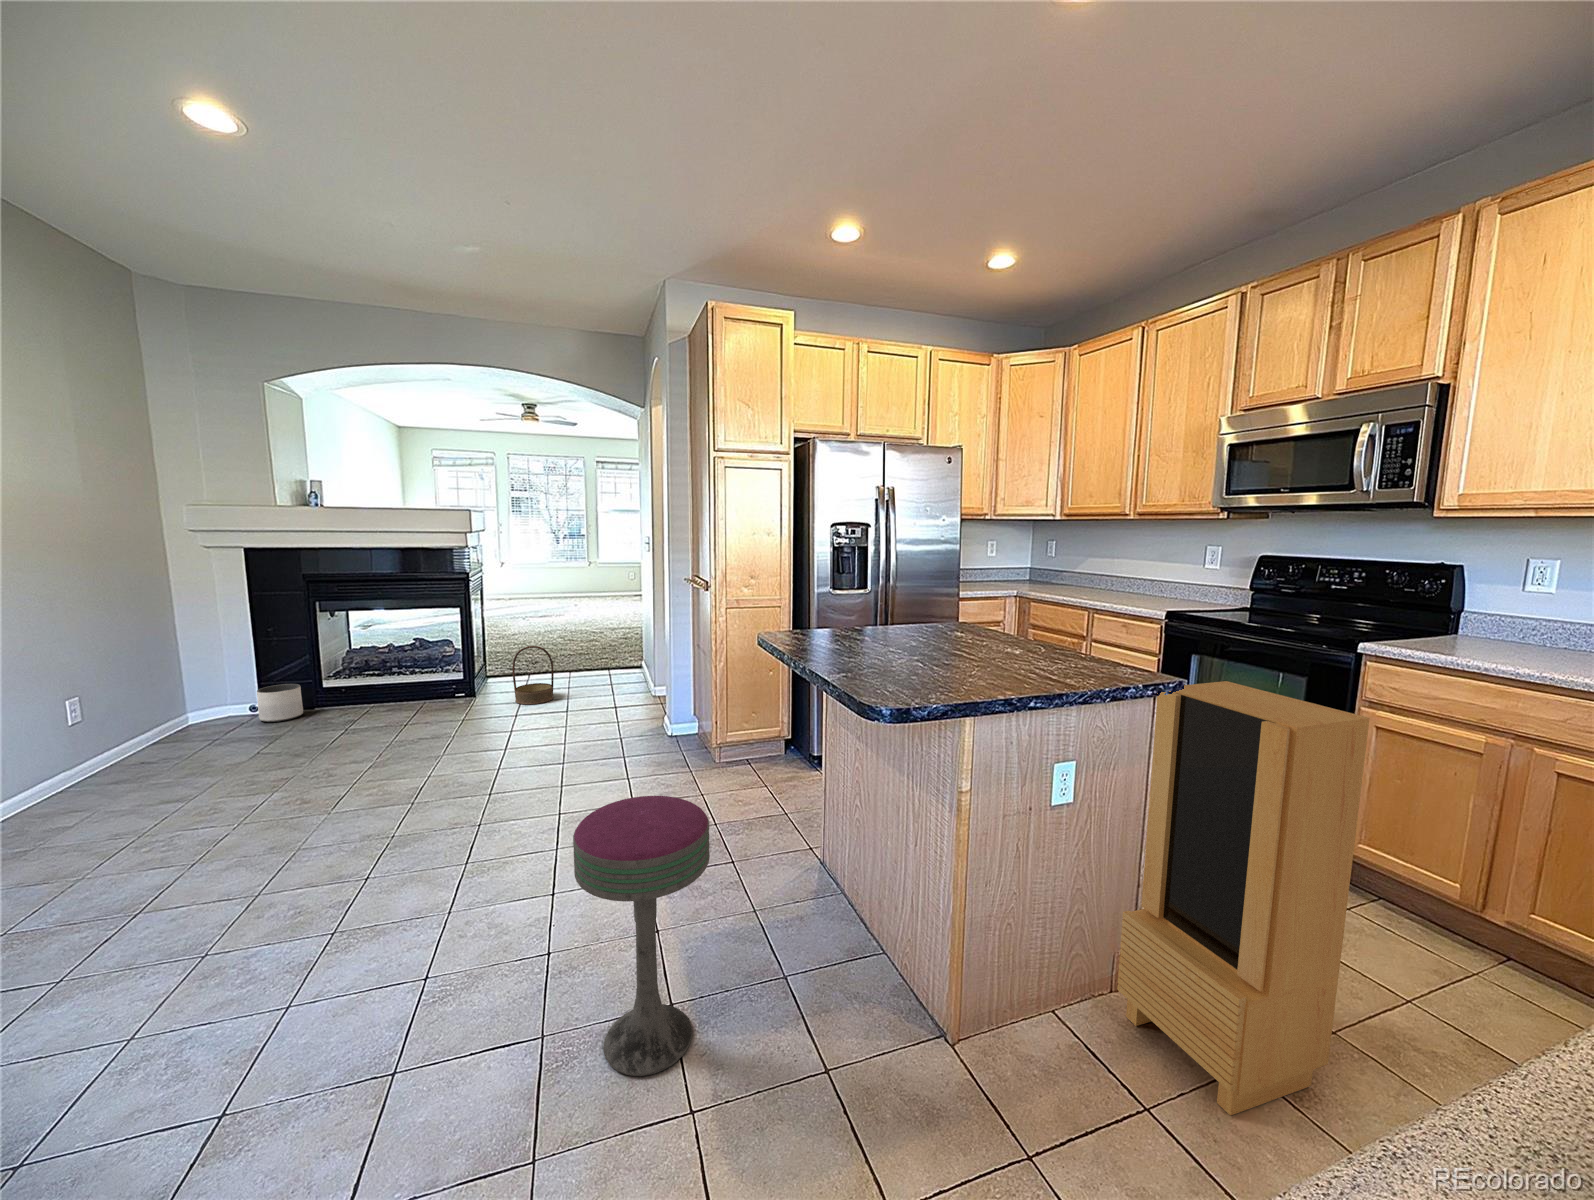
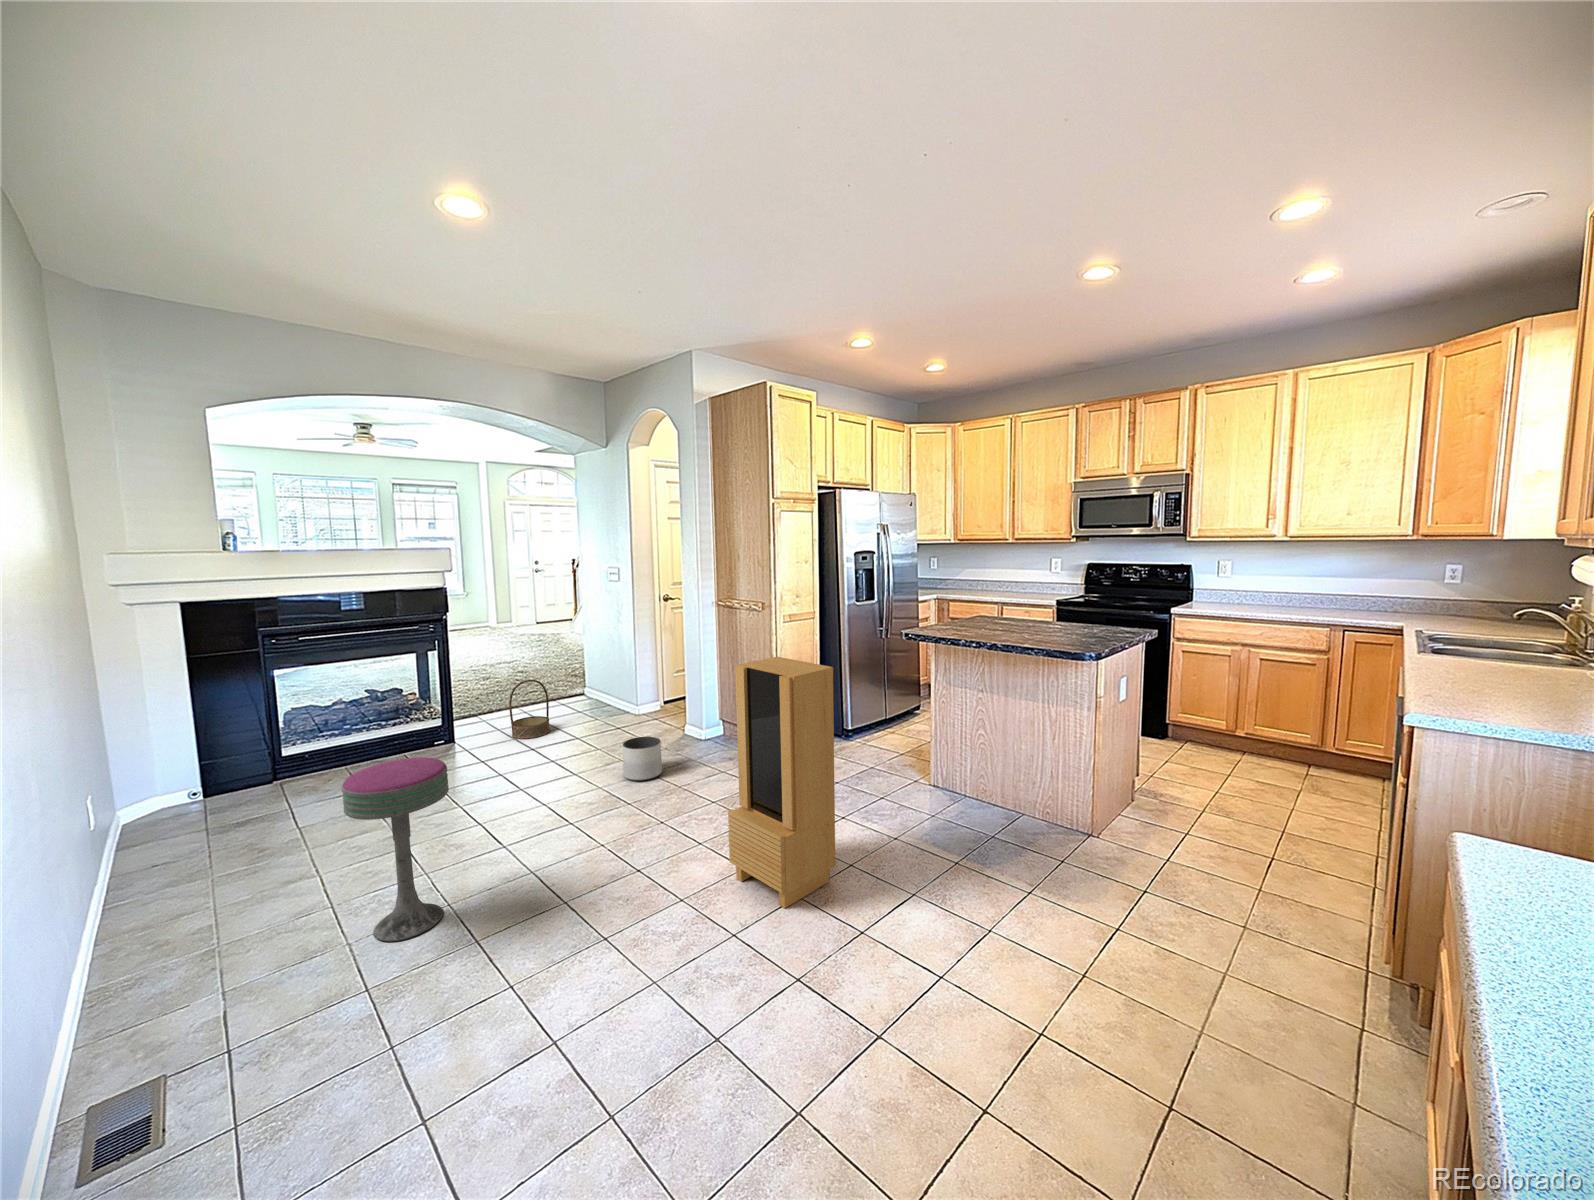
storage cabinet: present [1117,681,1369,1116] -> present [728,657,835,908]
planter: present [257,684,303,722] -> present [623,737,662,781]
bar stool: present [573,796,710,1076] -> present [342,757,449,941]

